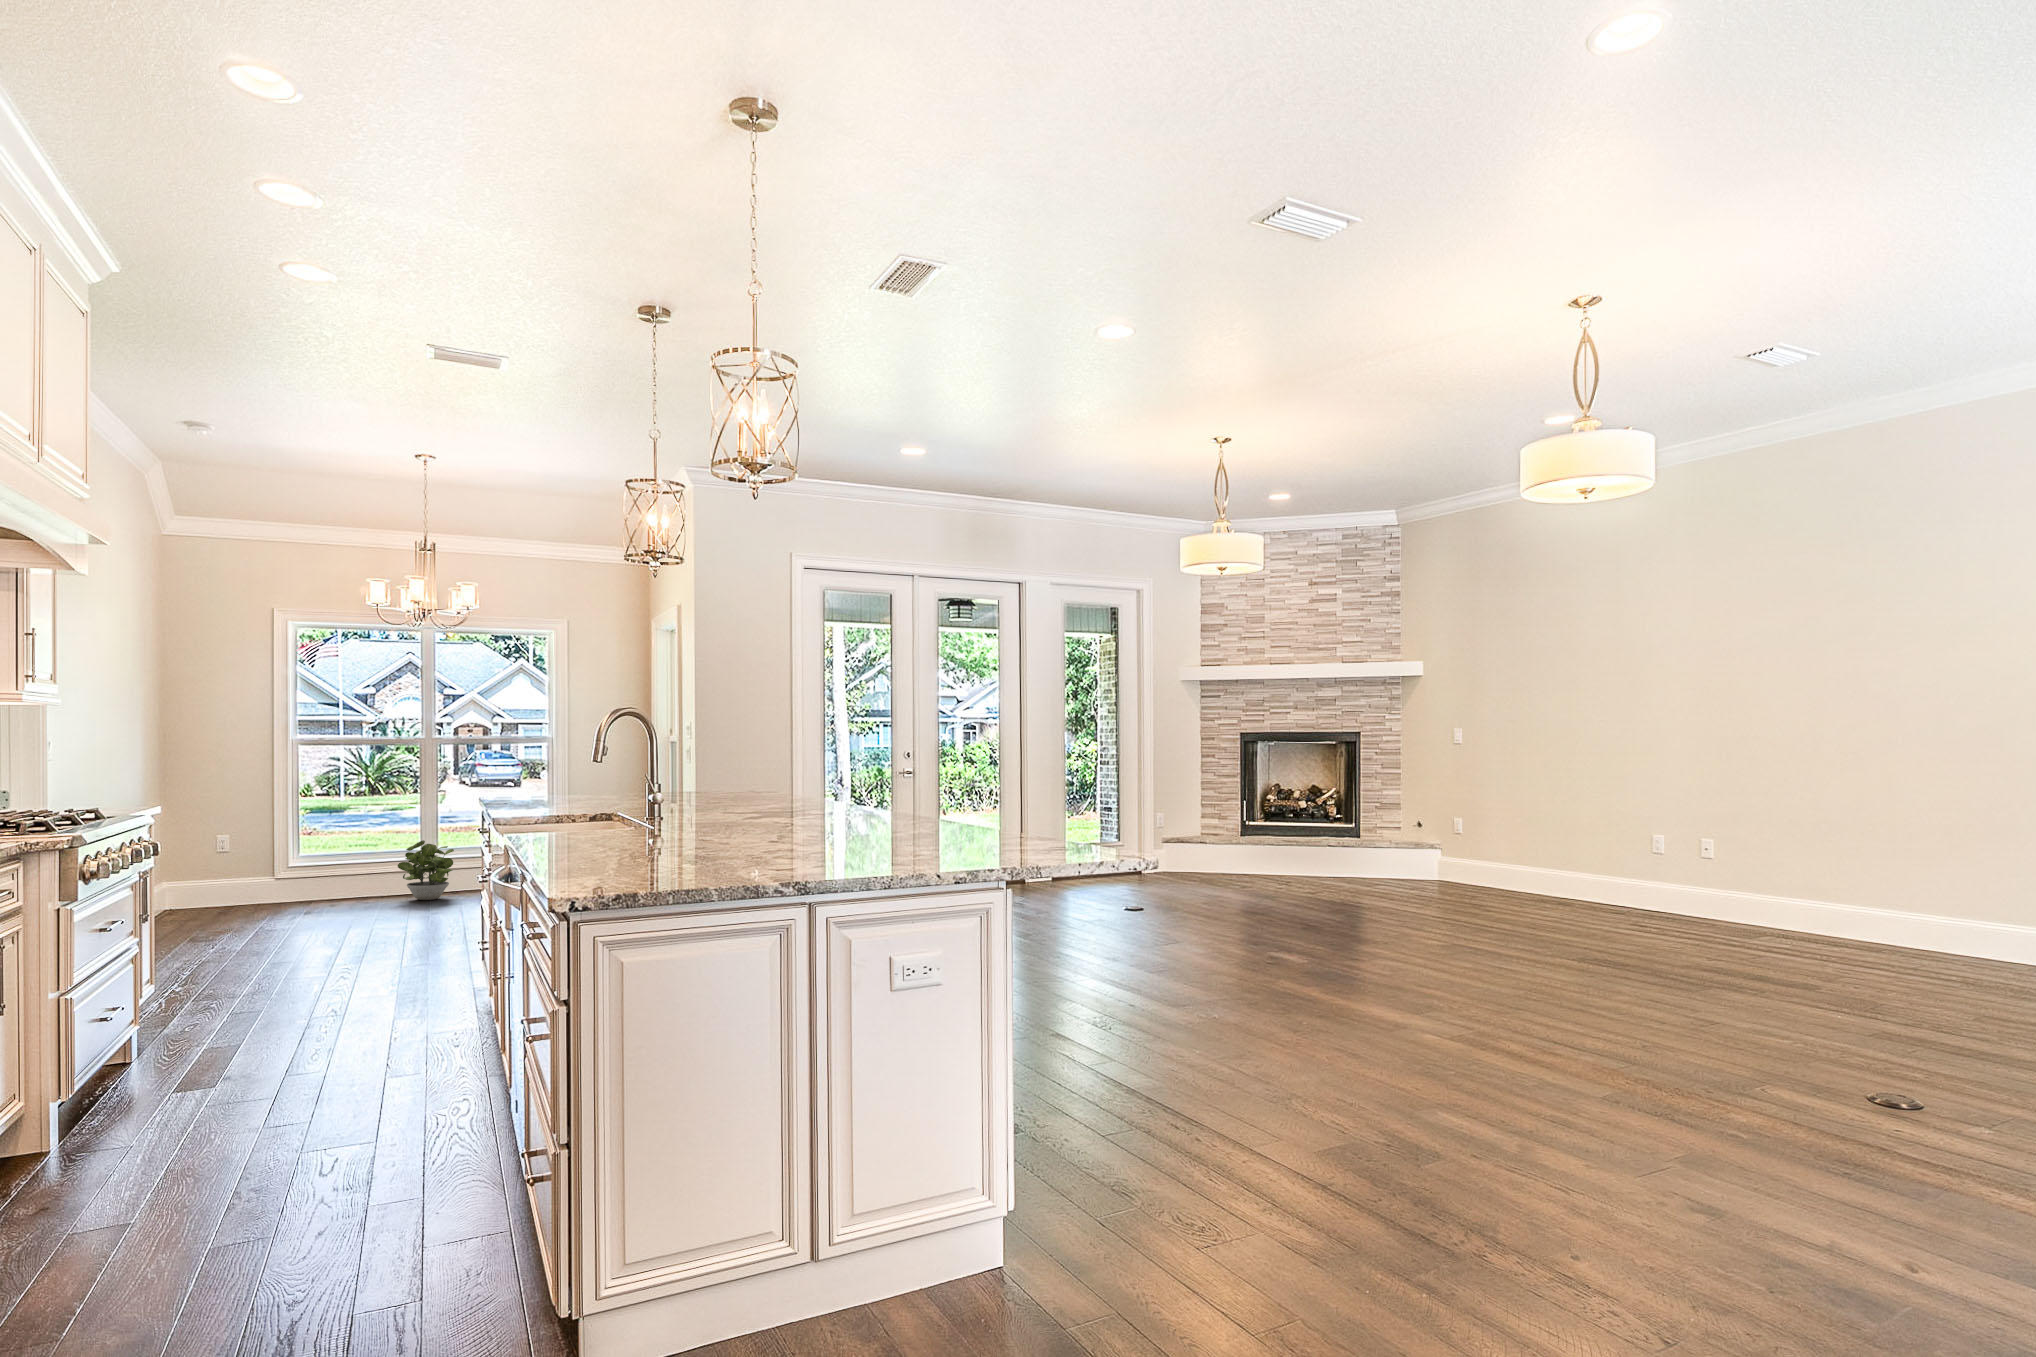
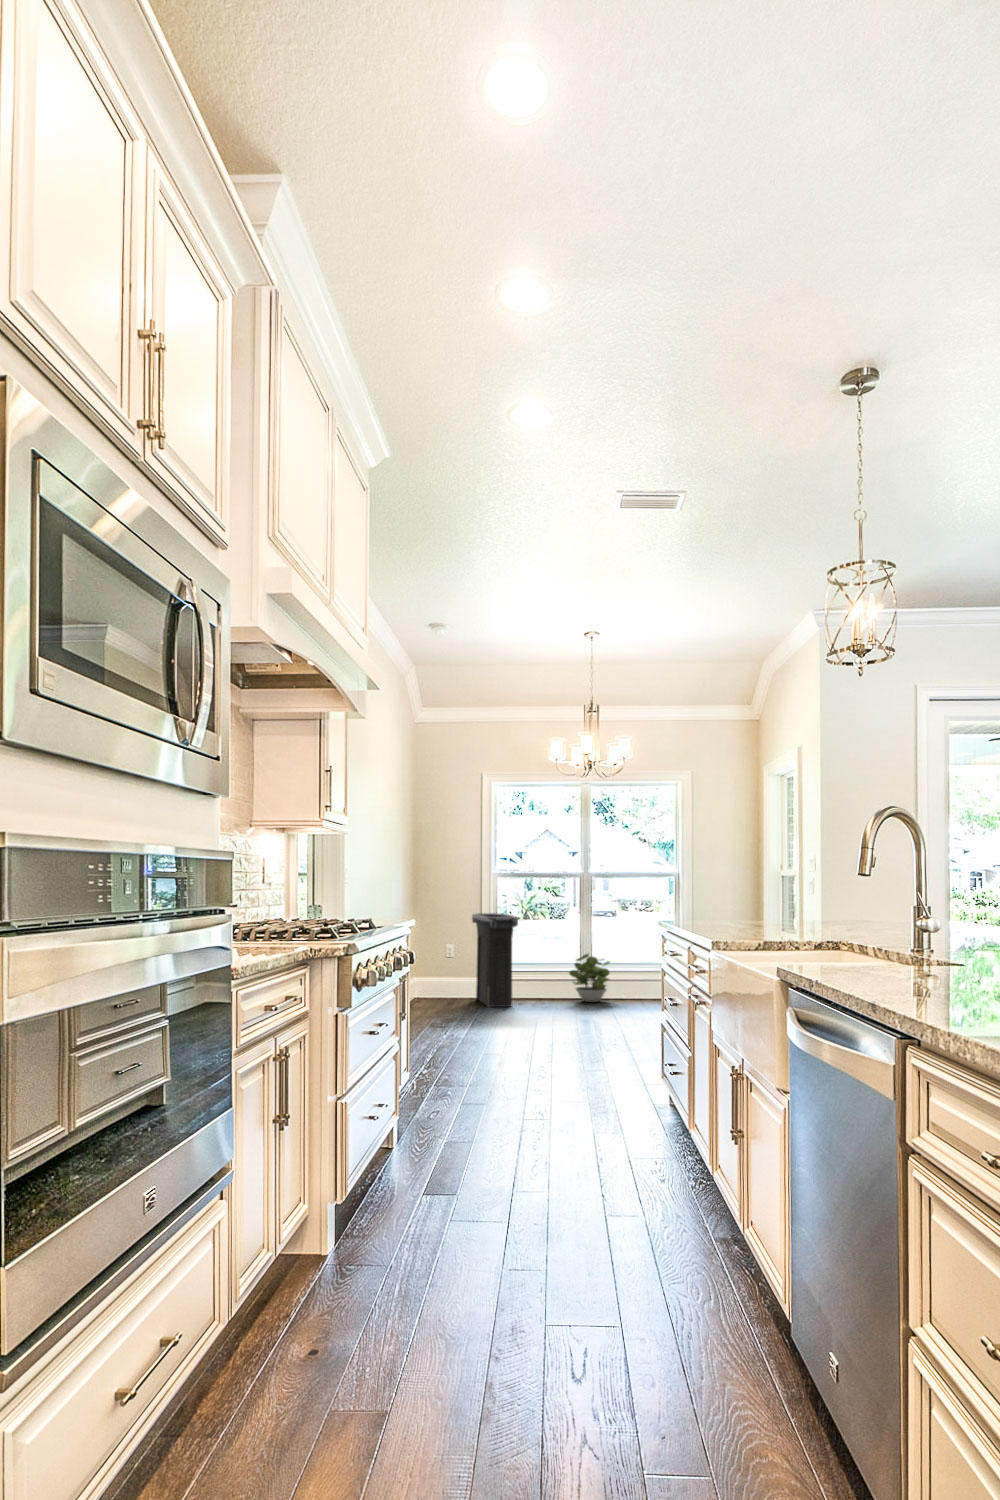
trash can: none [261,794,326,914] -> present [472,913,518,1007]

